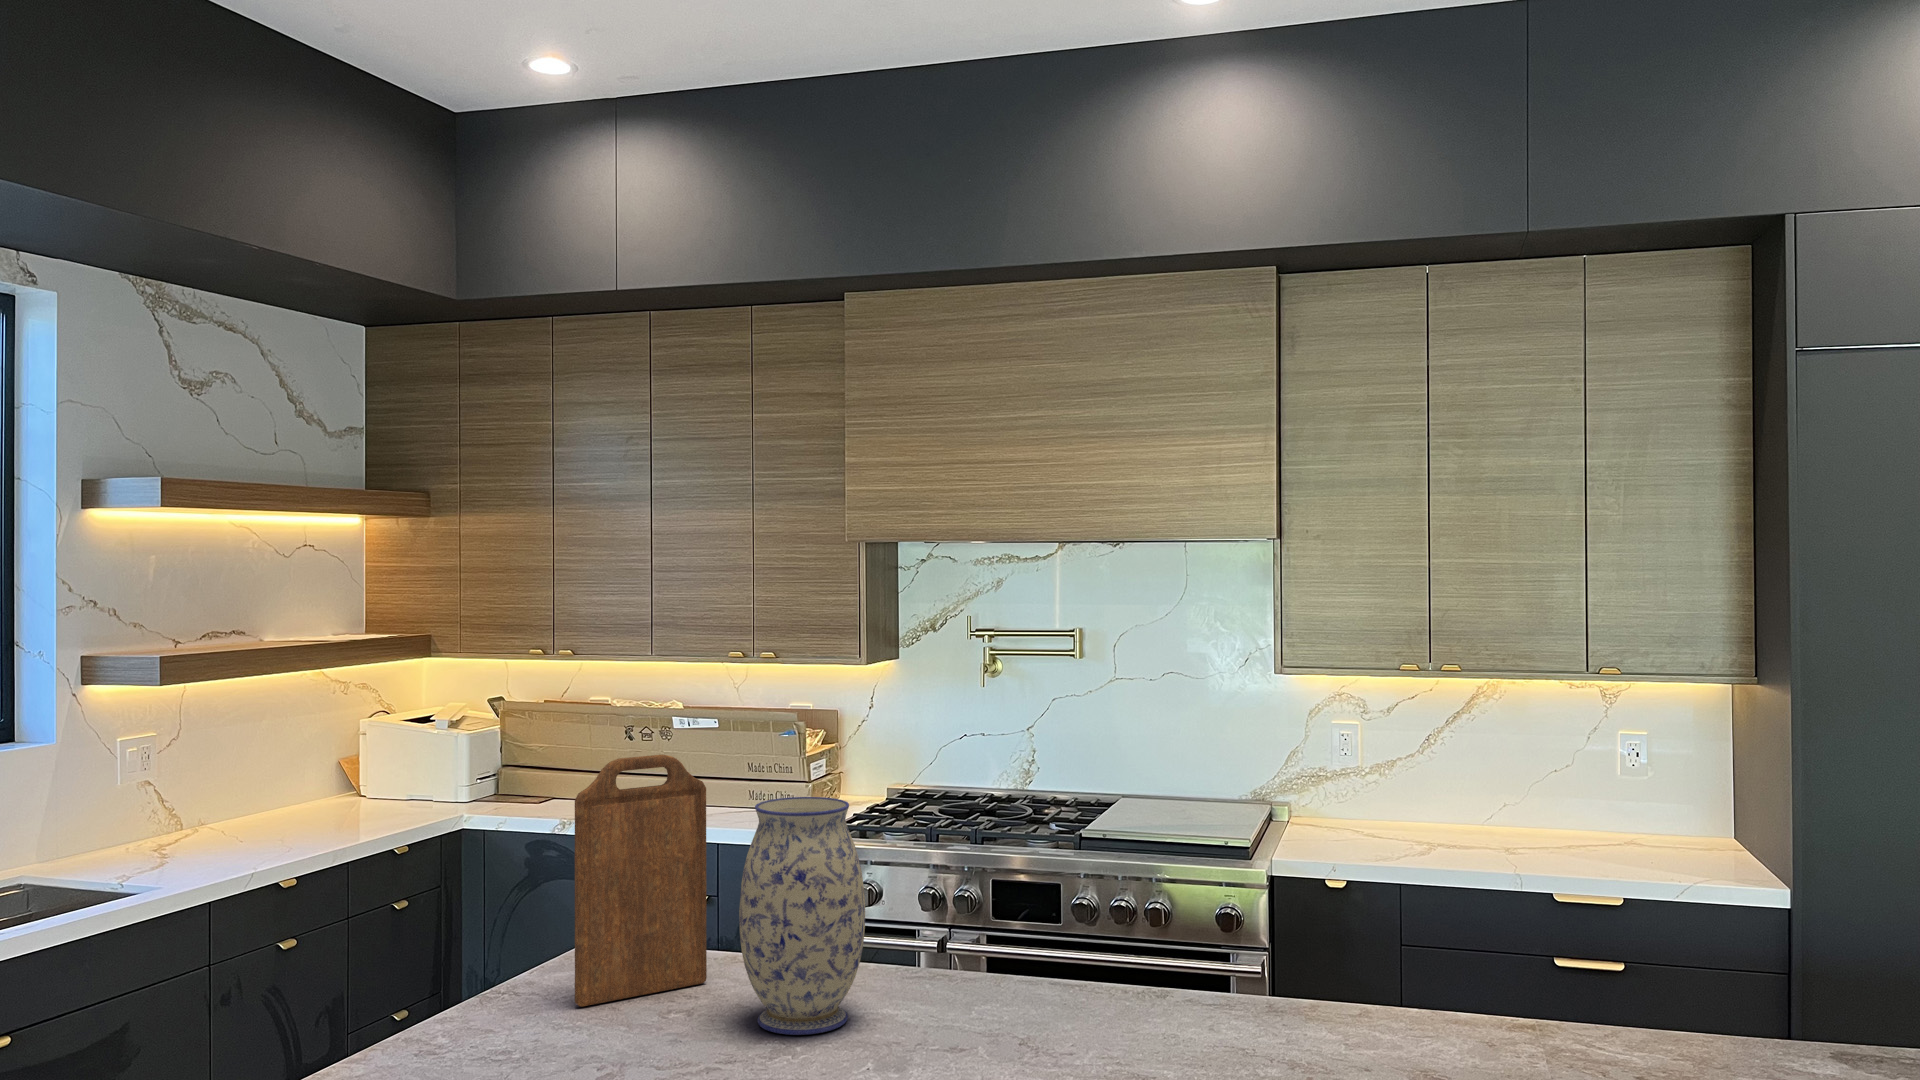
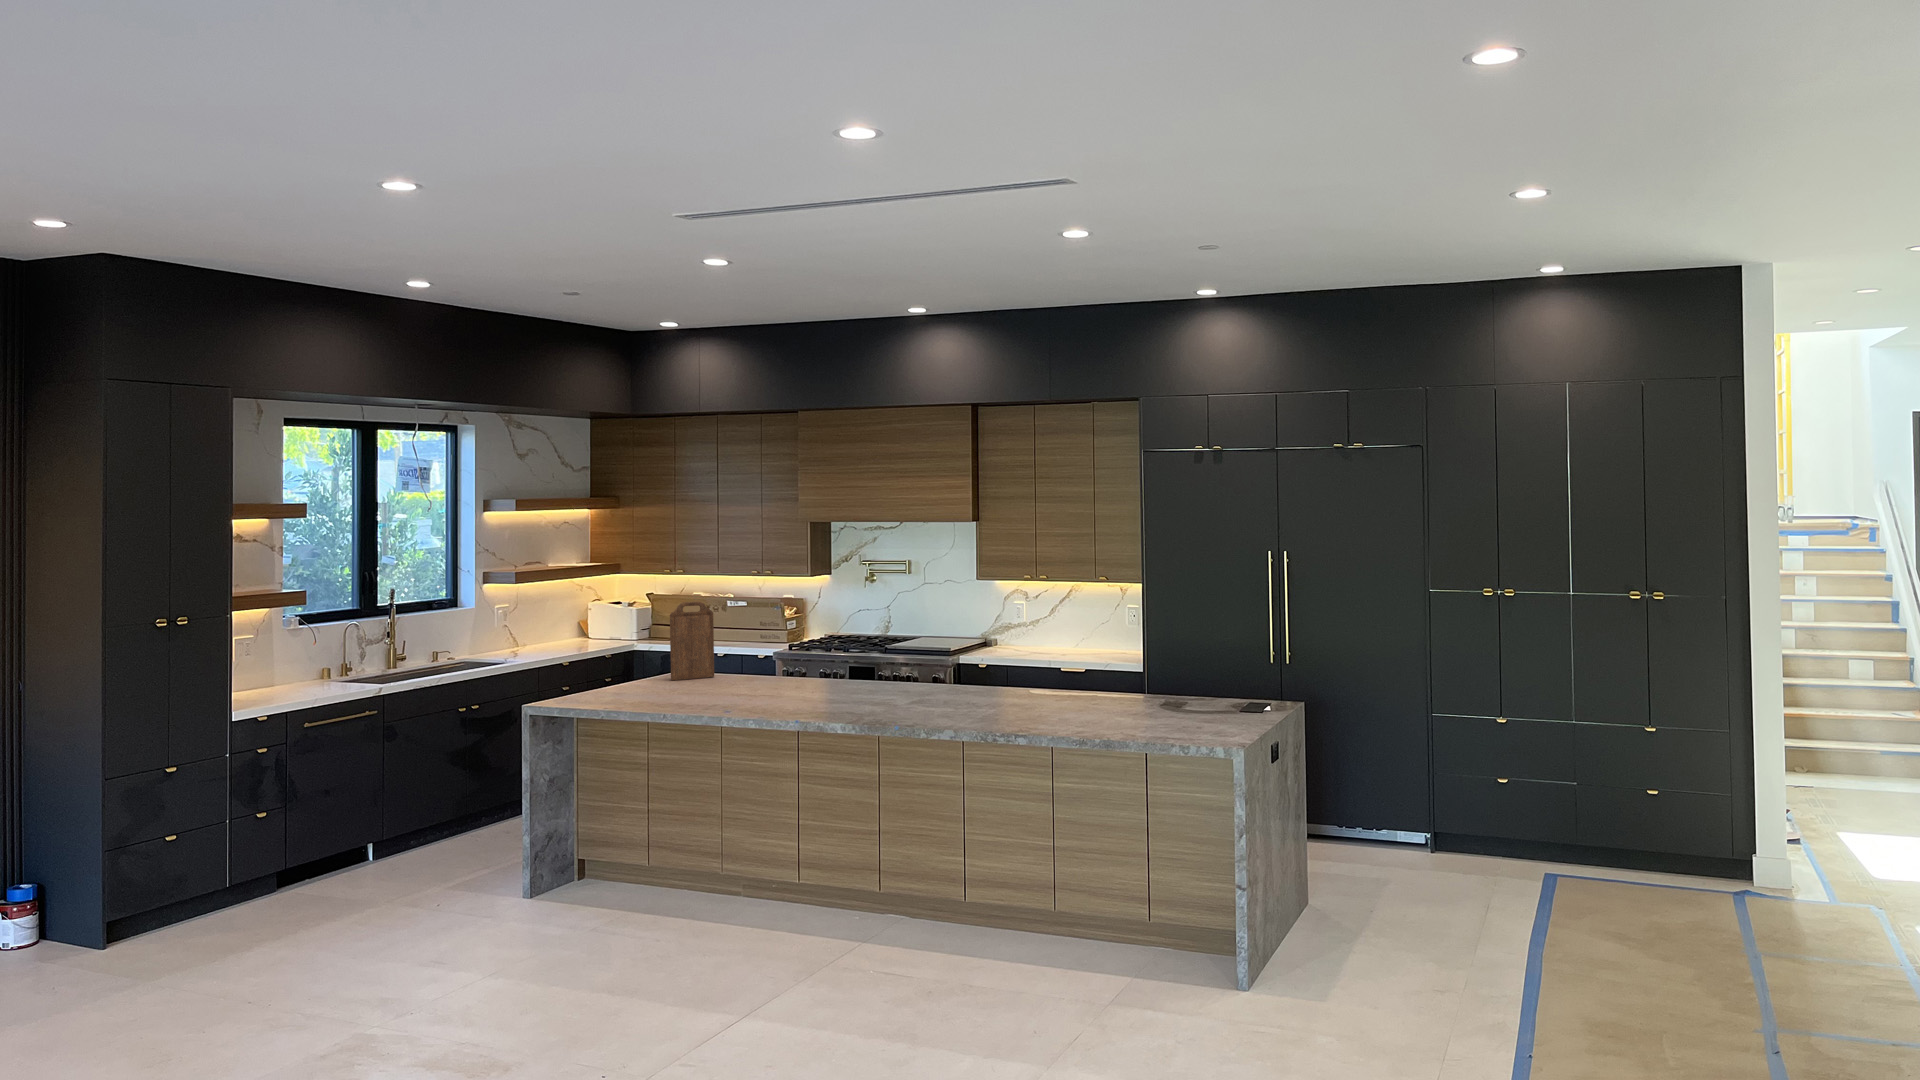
vase: present [739,797,865,1035] -> none [720,614,759,684]

